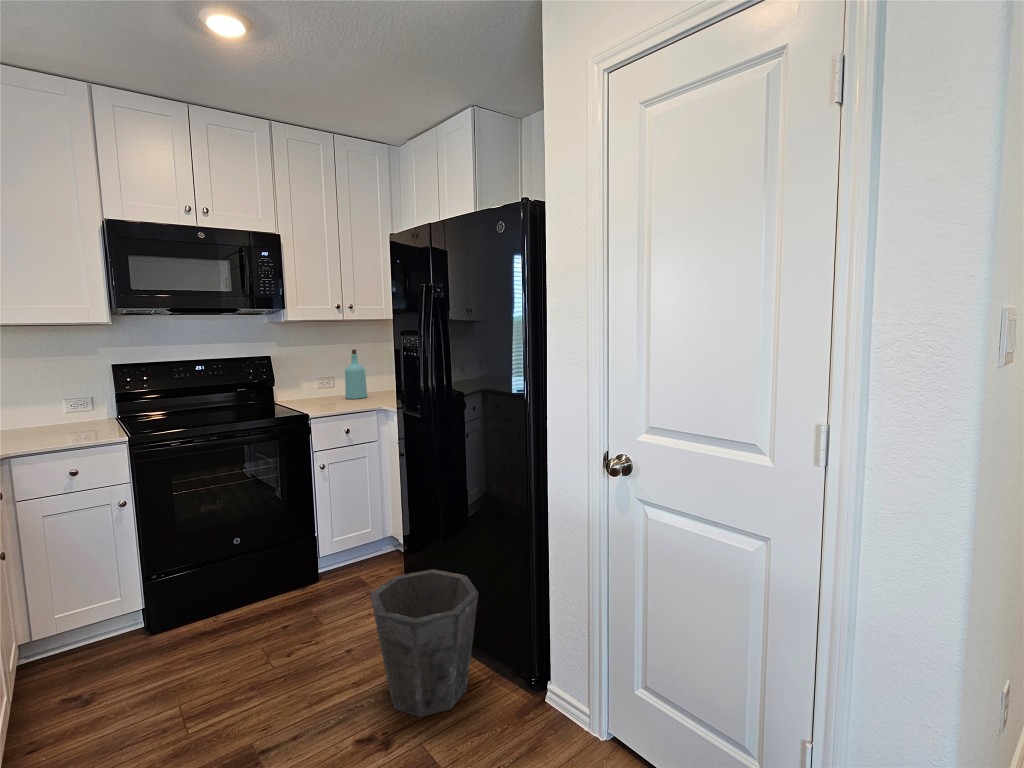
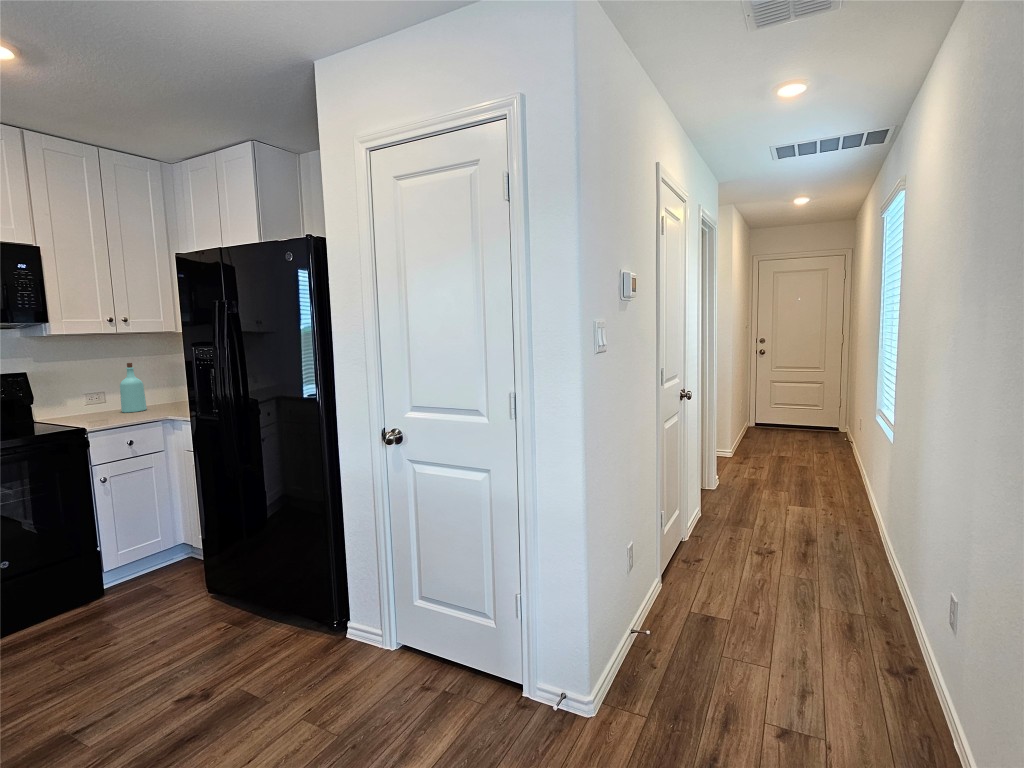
waste bin: present [370,569,479,717] -> none [178,550,284,672]

